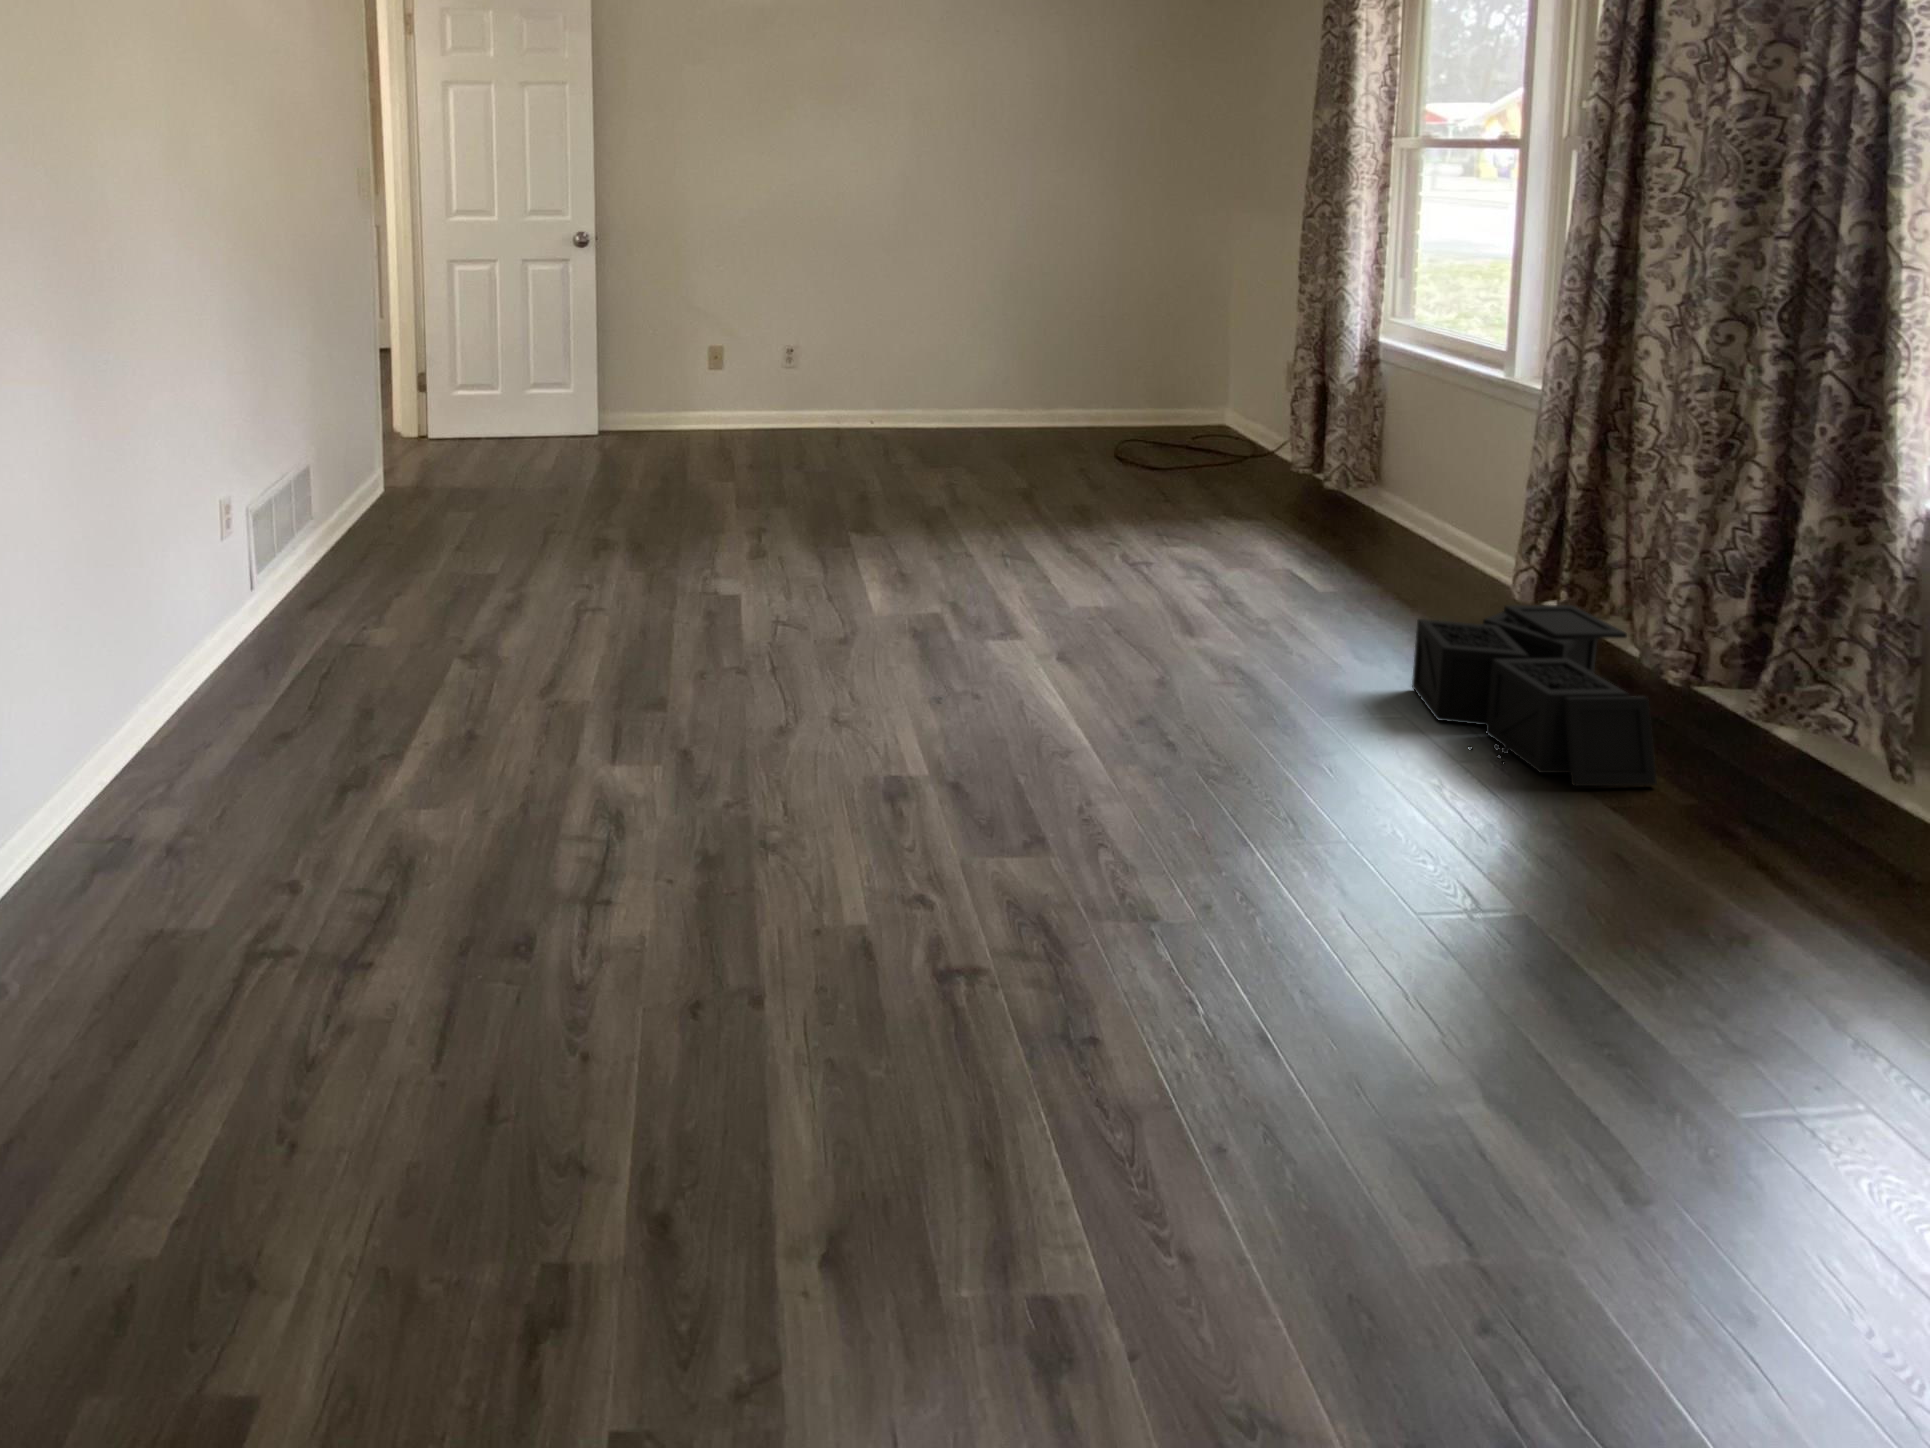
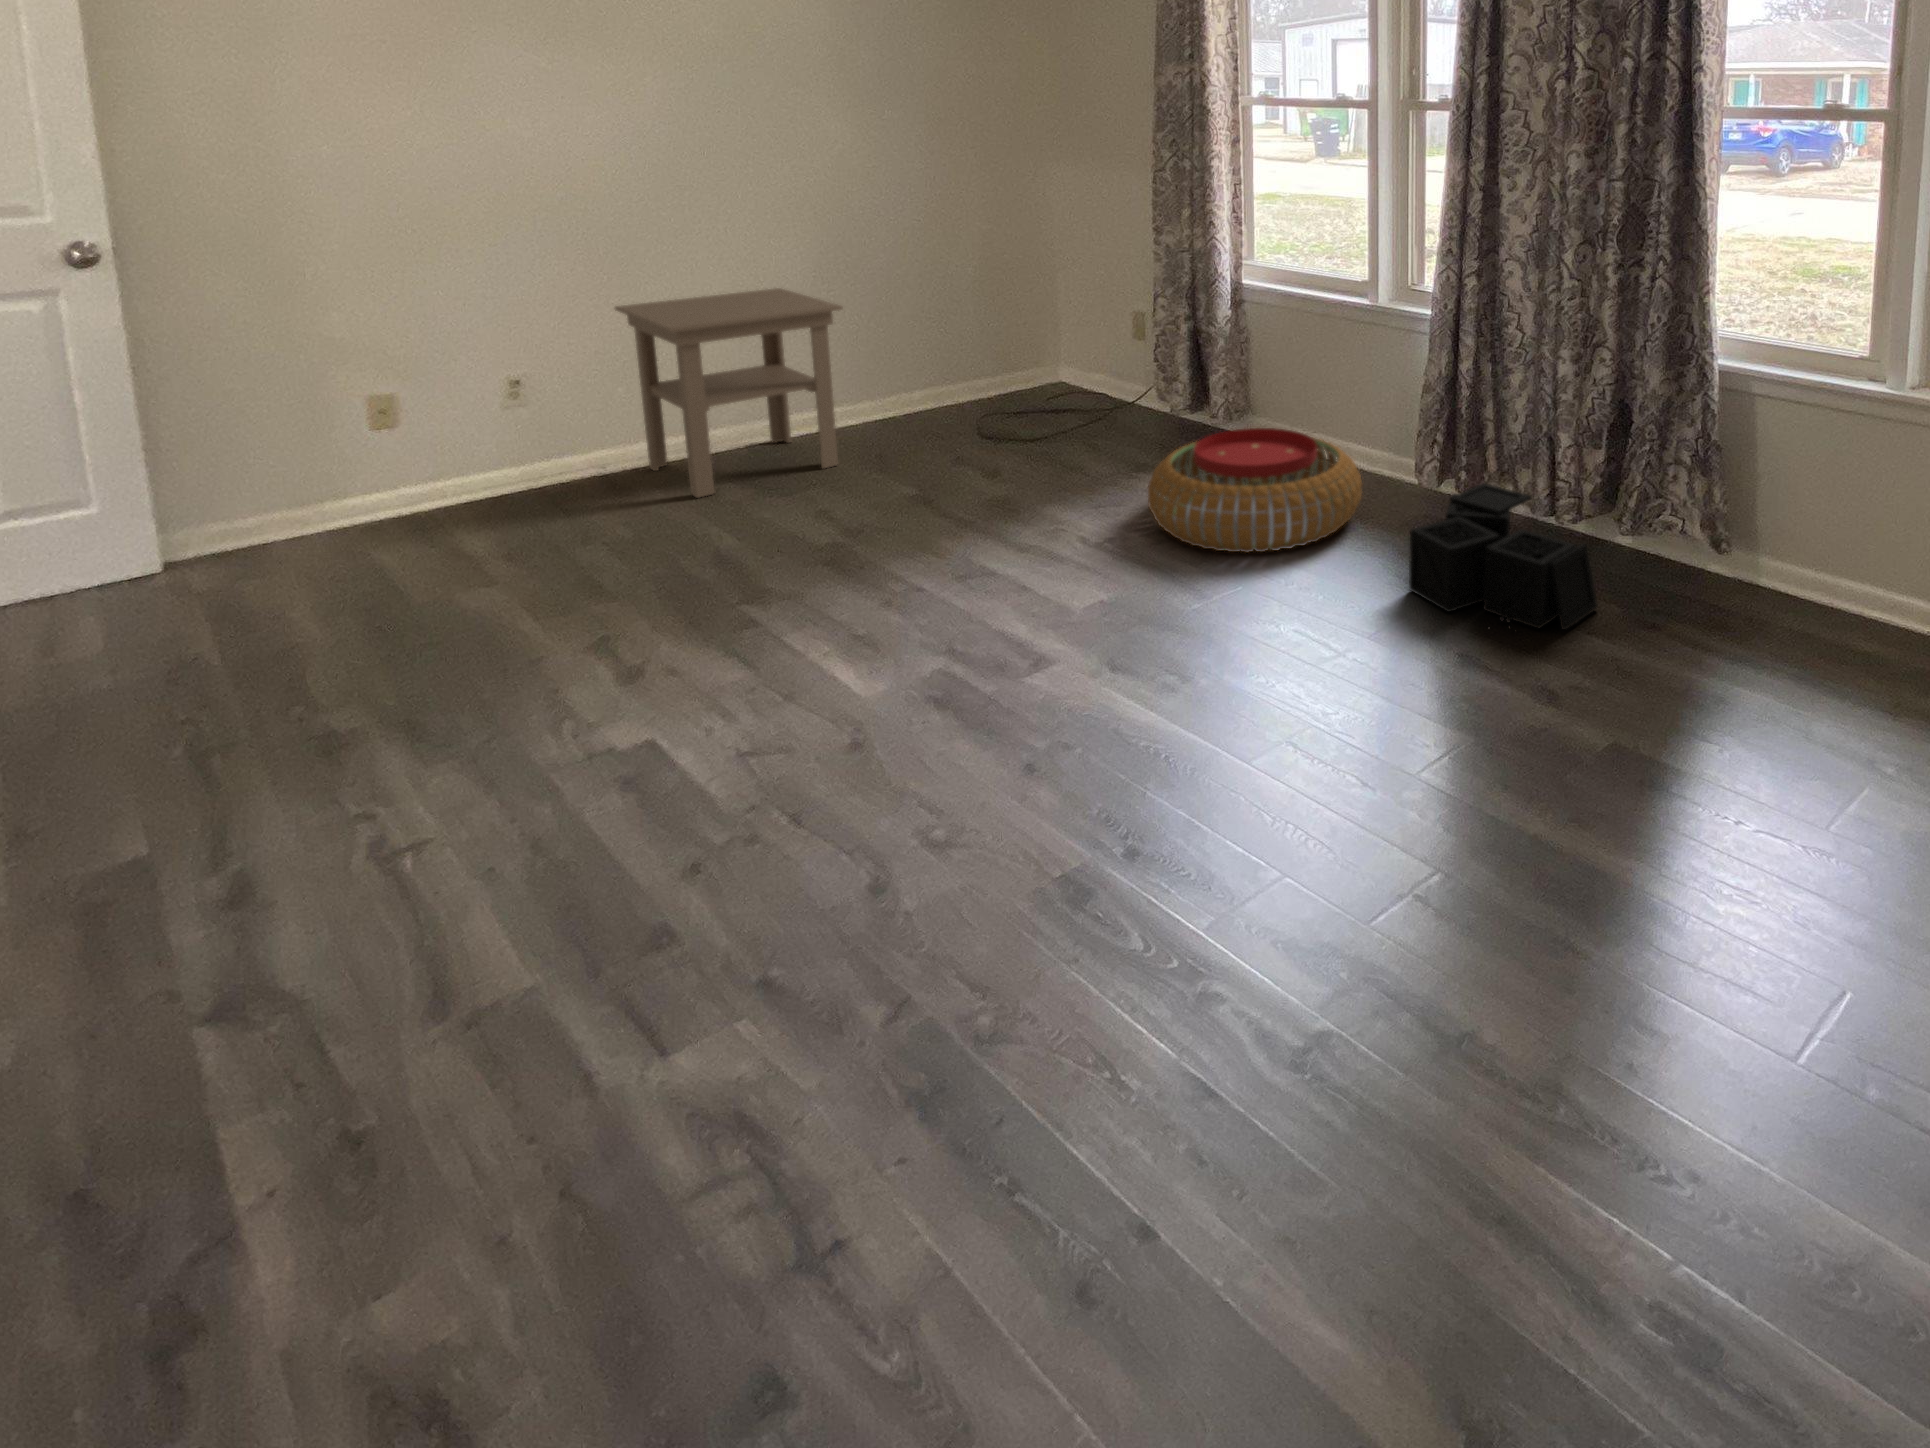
side table: none [858,305,999,456] -> present [615,288,842,498]
pouf: none [1188,487,1437,617] -> present [1148,428,1362,552]

